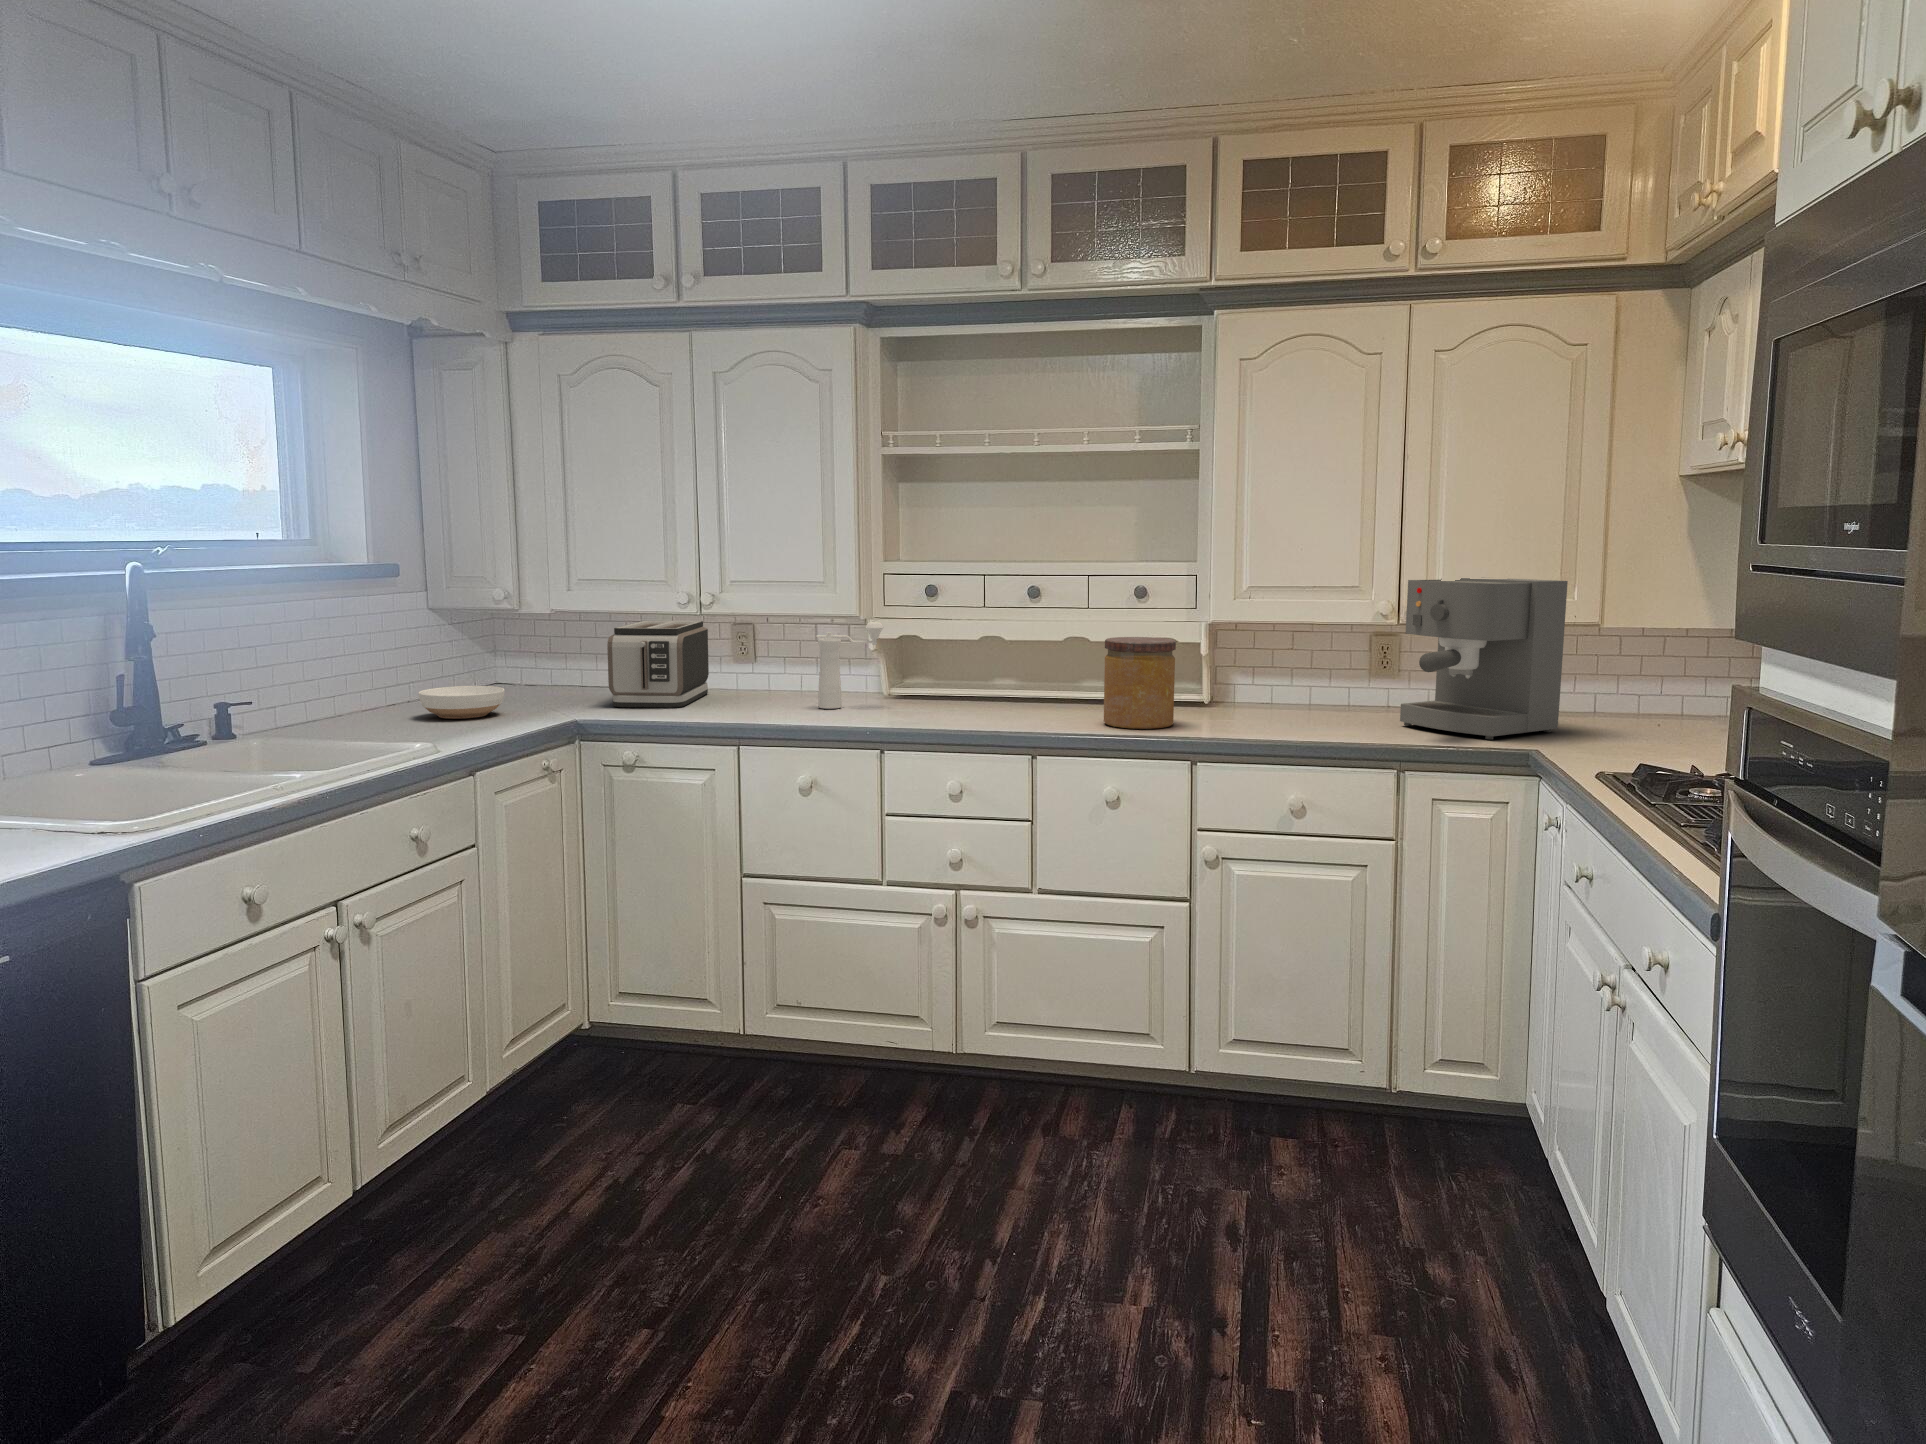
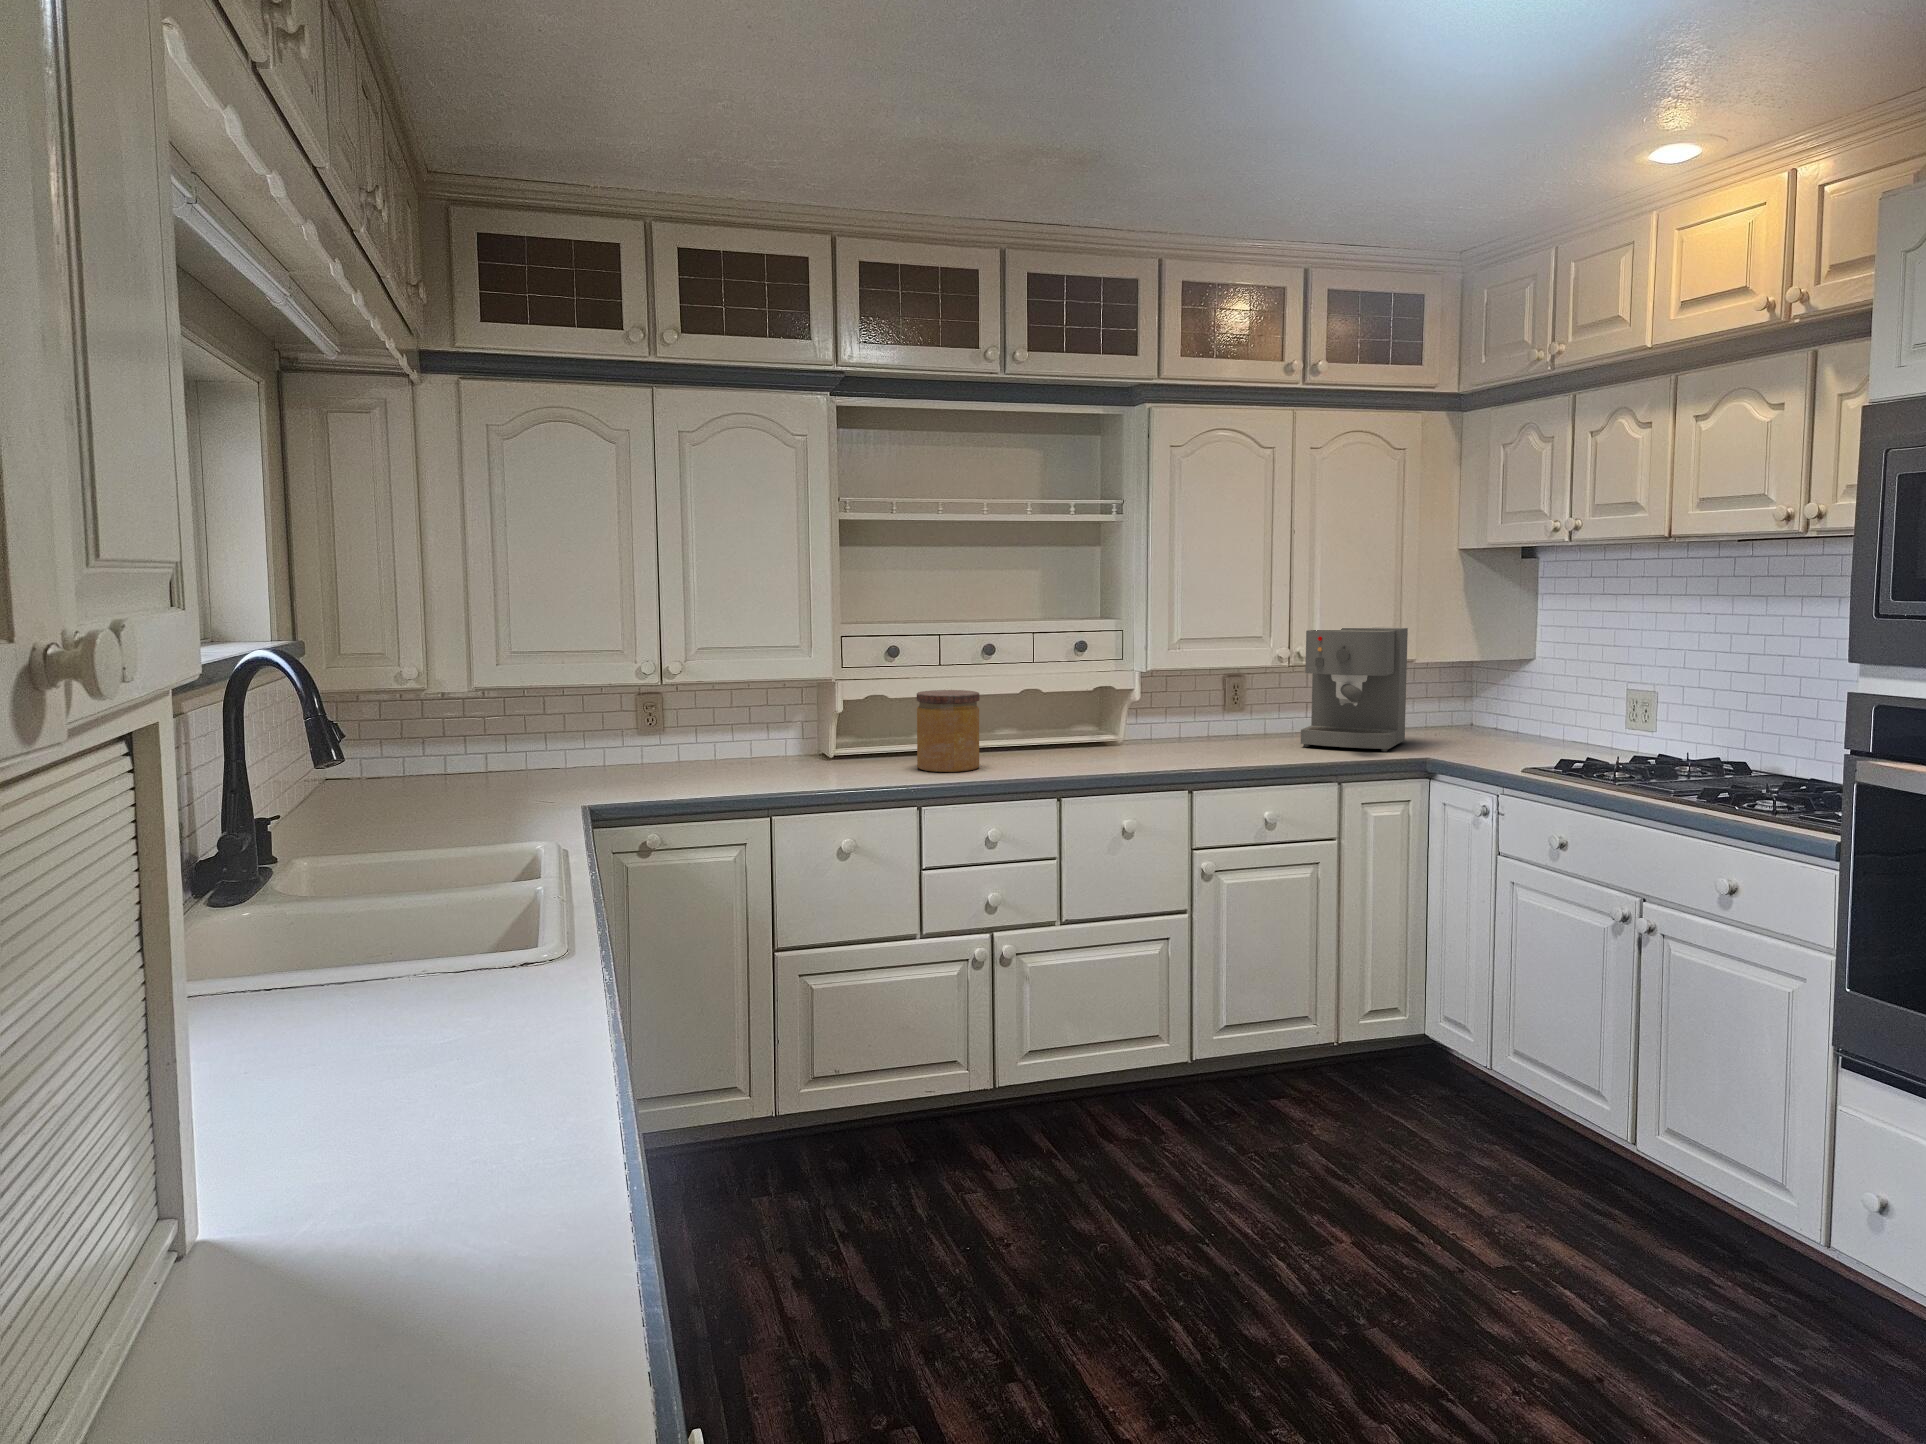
toaster: present [607,621,709,708] -> none [568,694,675,792]
pepper mill: present [817,622,884,709] -> none [808,686,868,774]
jar: present [1104,637,1176,729] -> present [917,690,979,772]
bowl: present [418,686,505,719] -> none [410,781,510,821]

